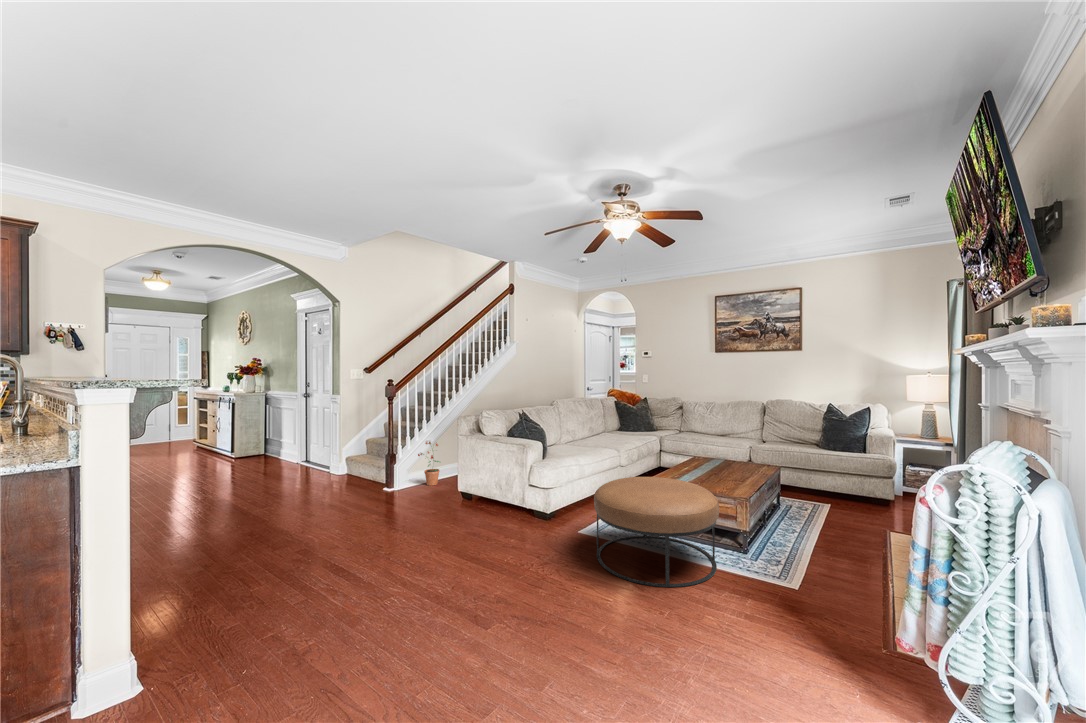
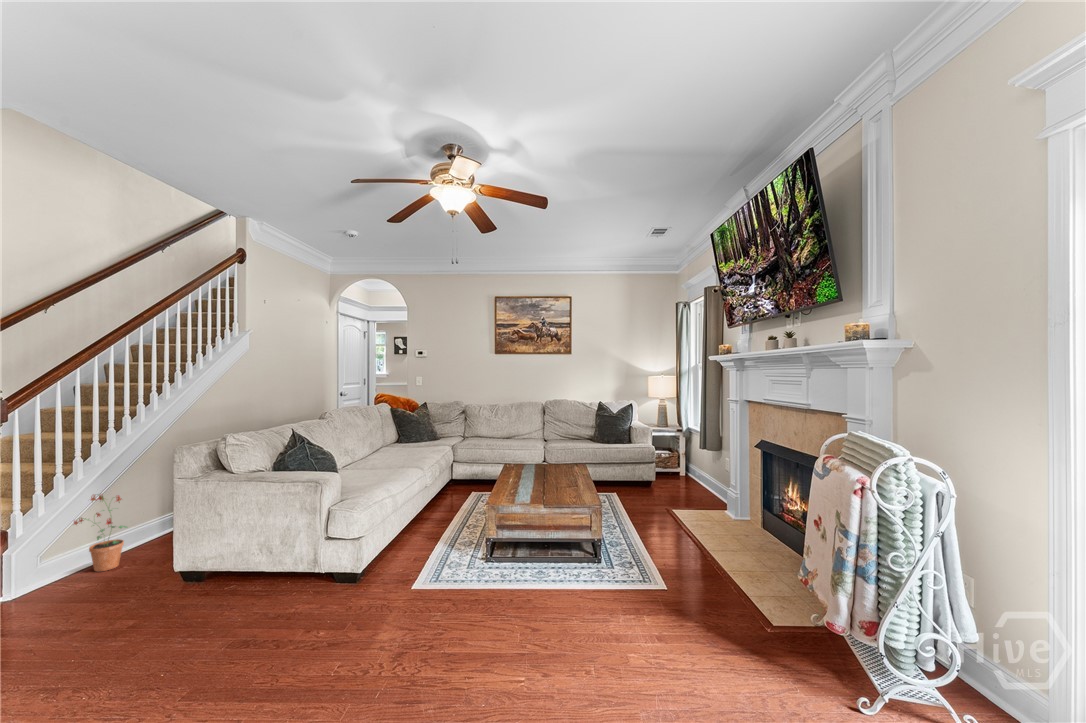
ottoman: present [594,477,719,587] -> none [451,498,595,638]

